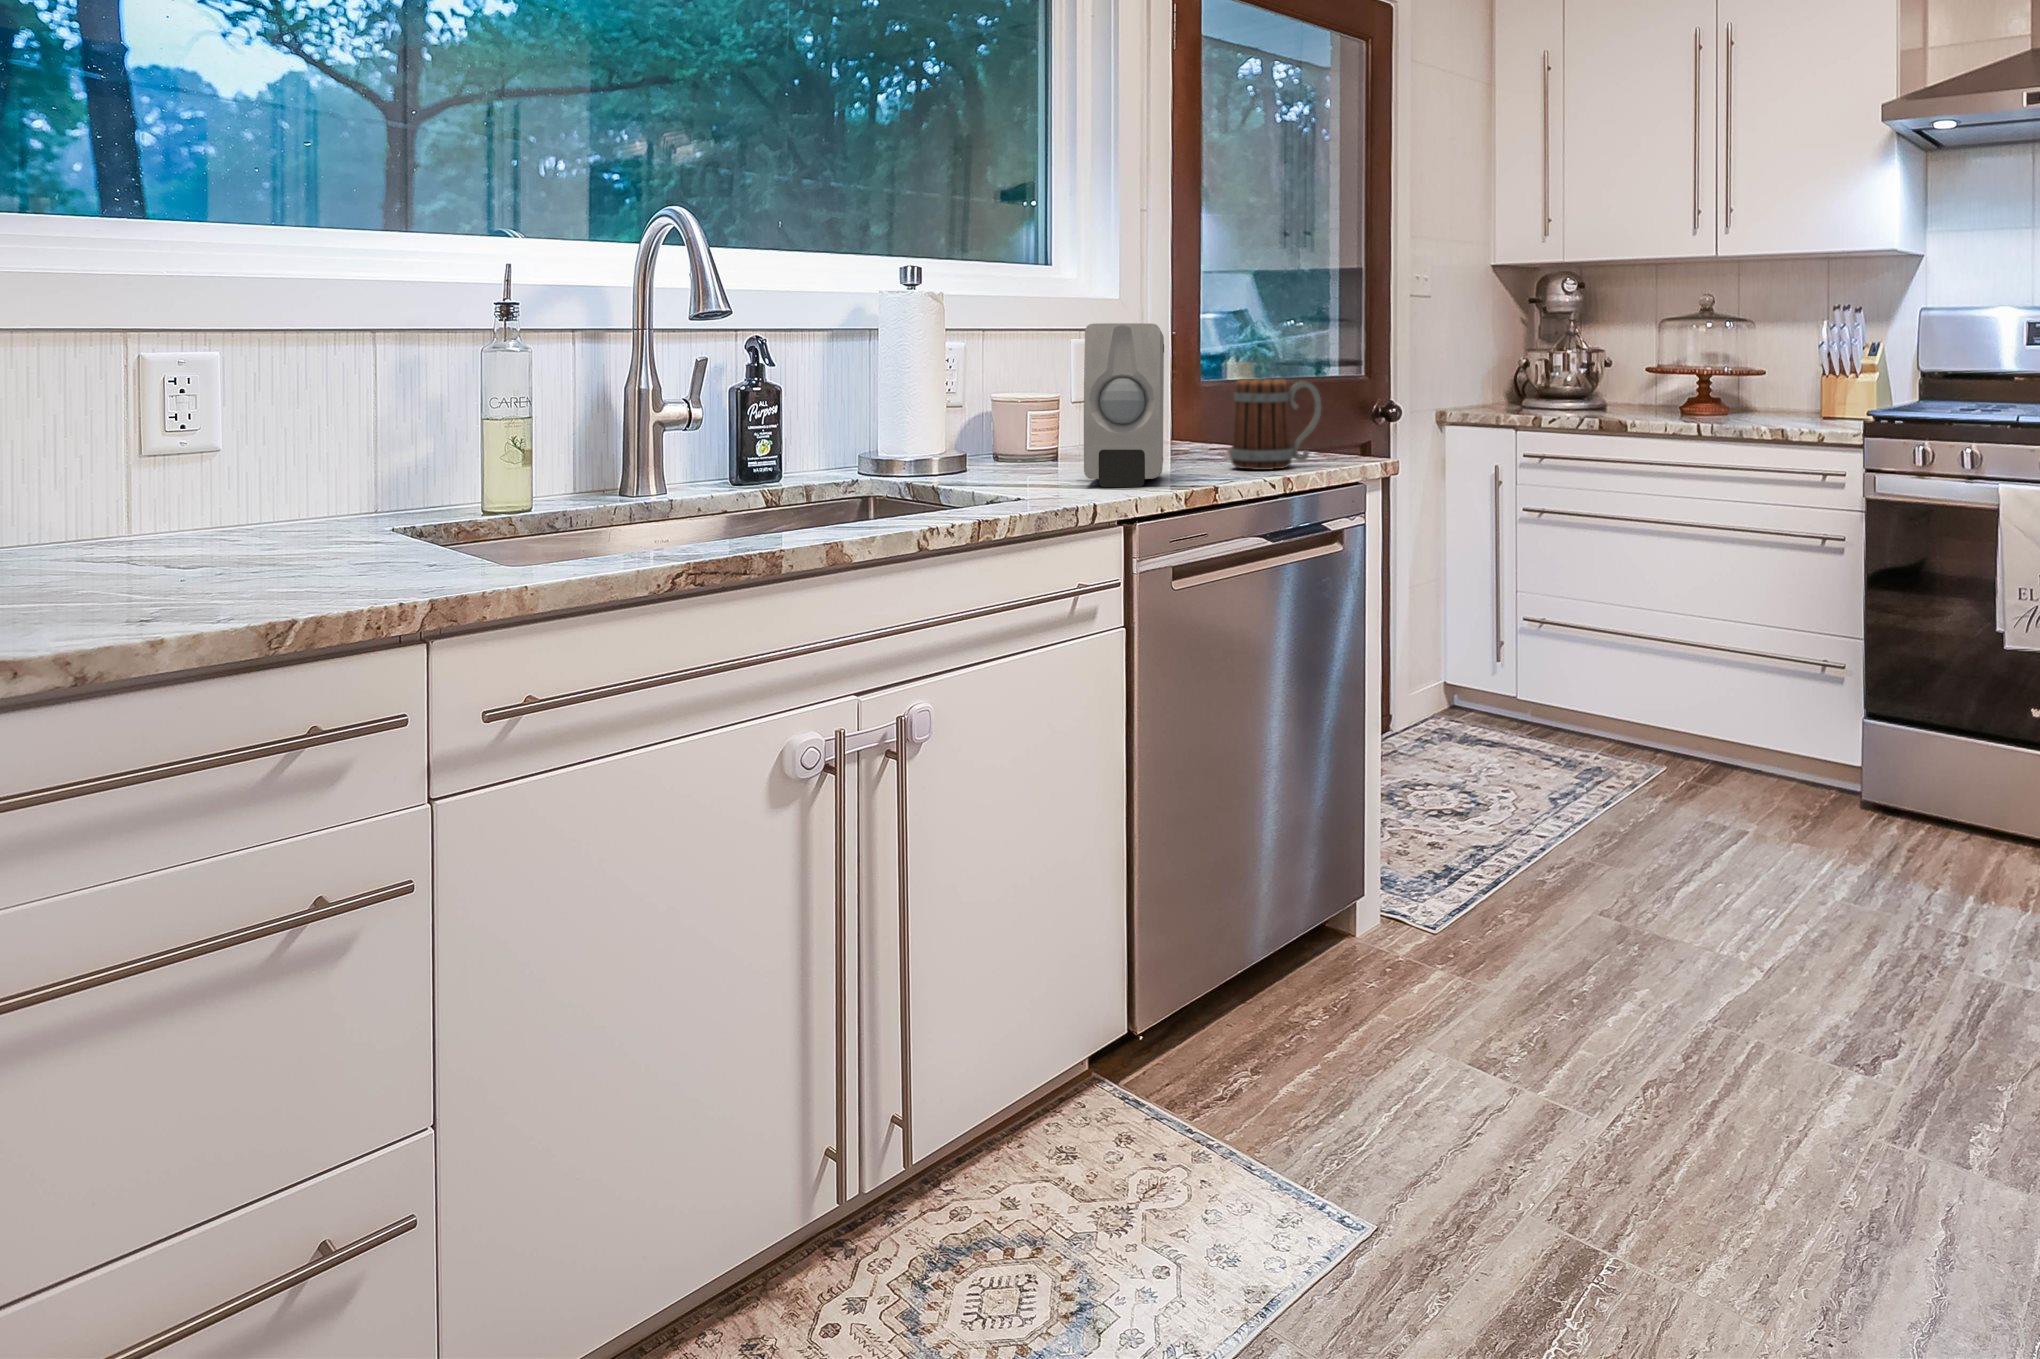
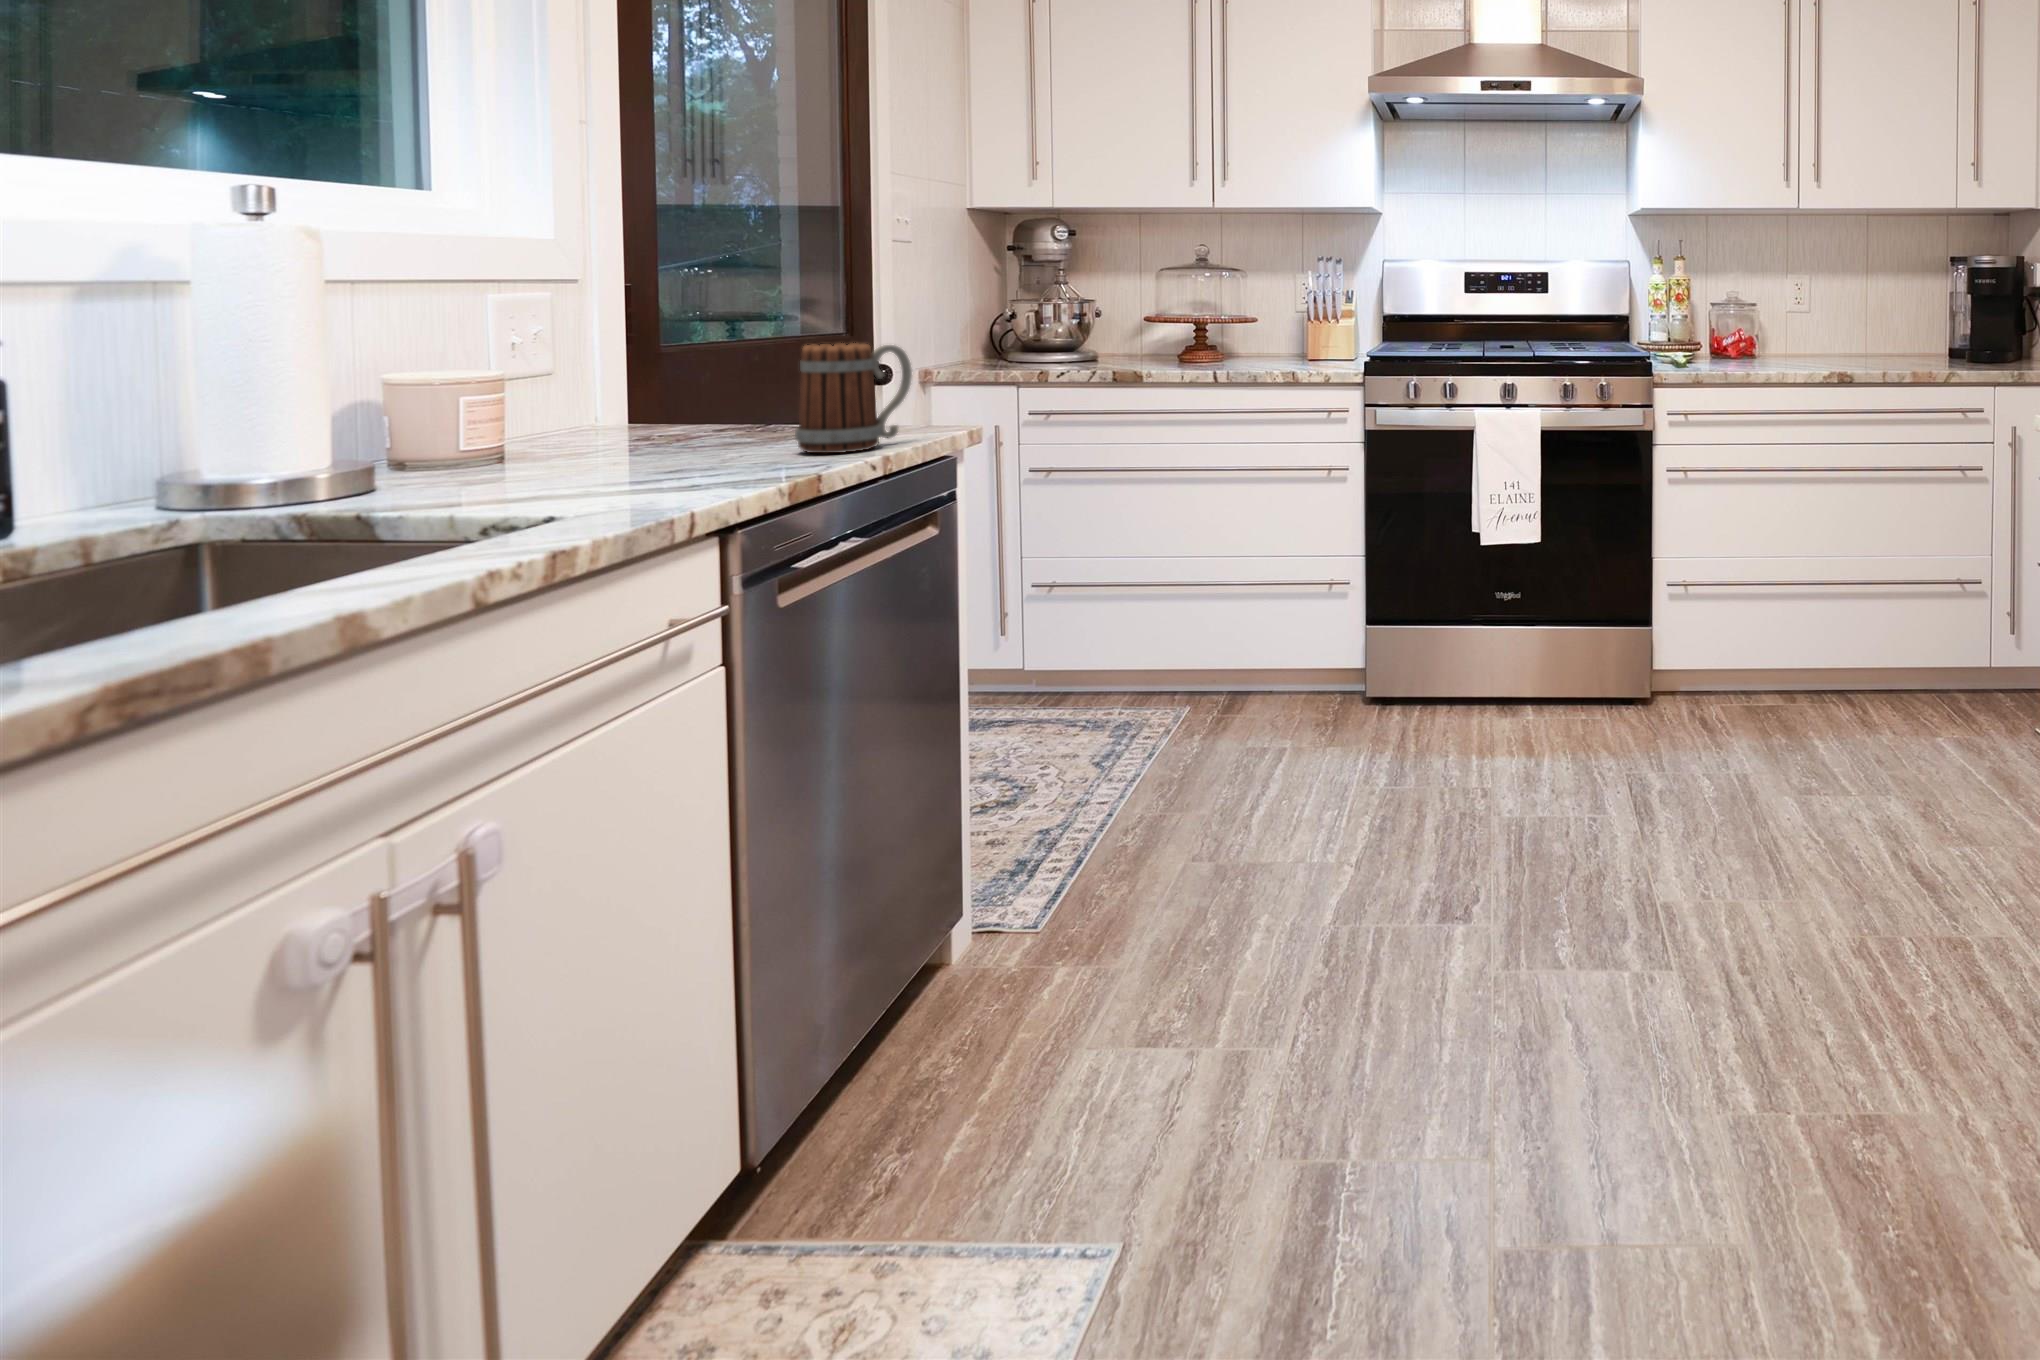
soap dispenser: present [1084,323,1164,487] -> none [610,279,749,493]

